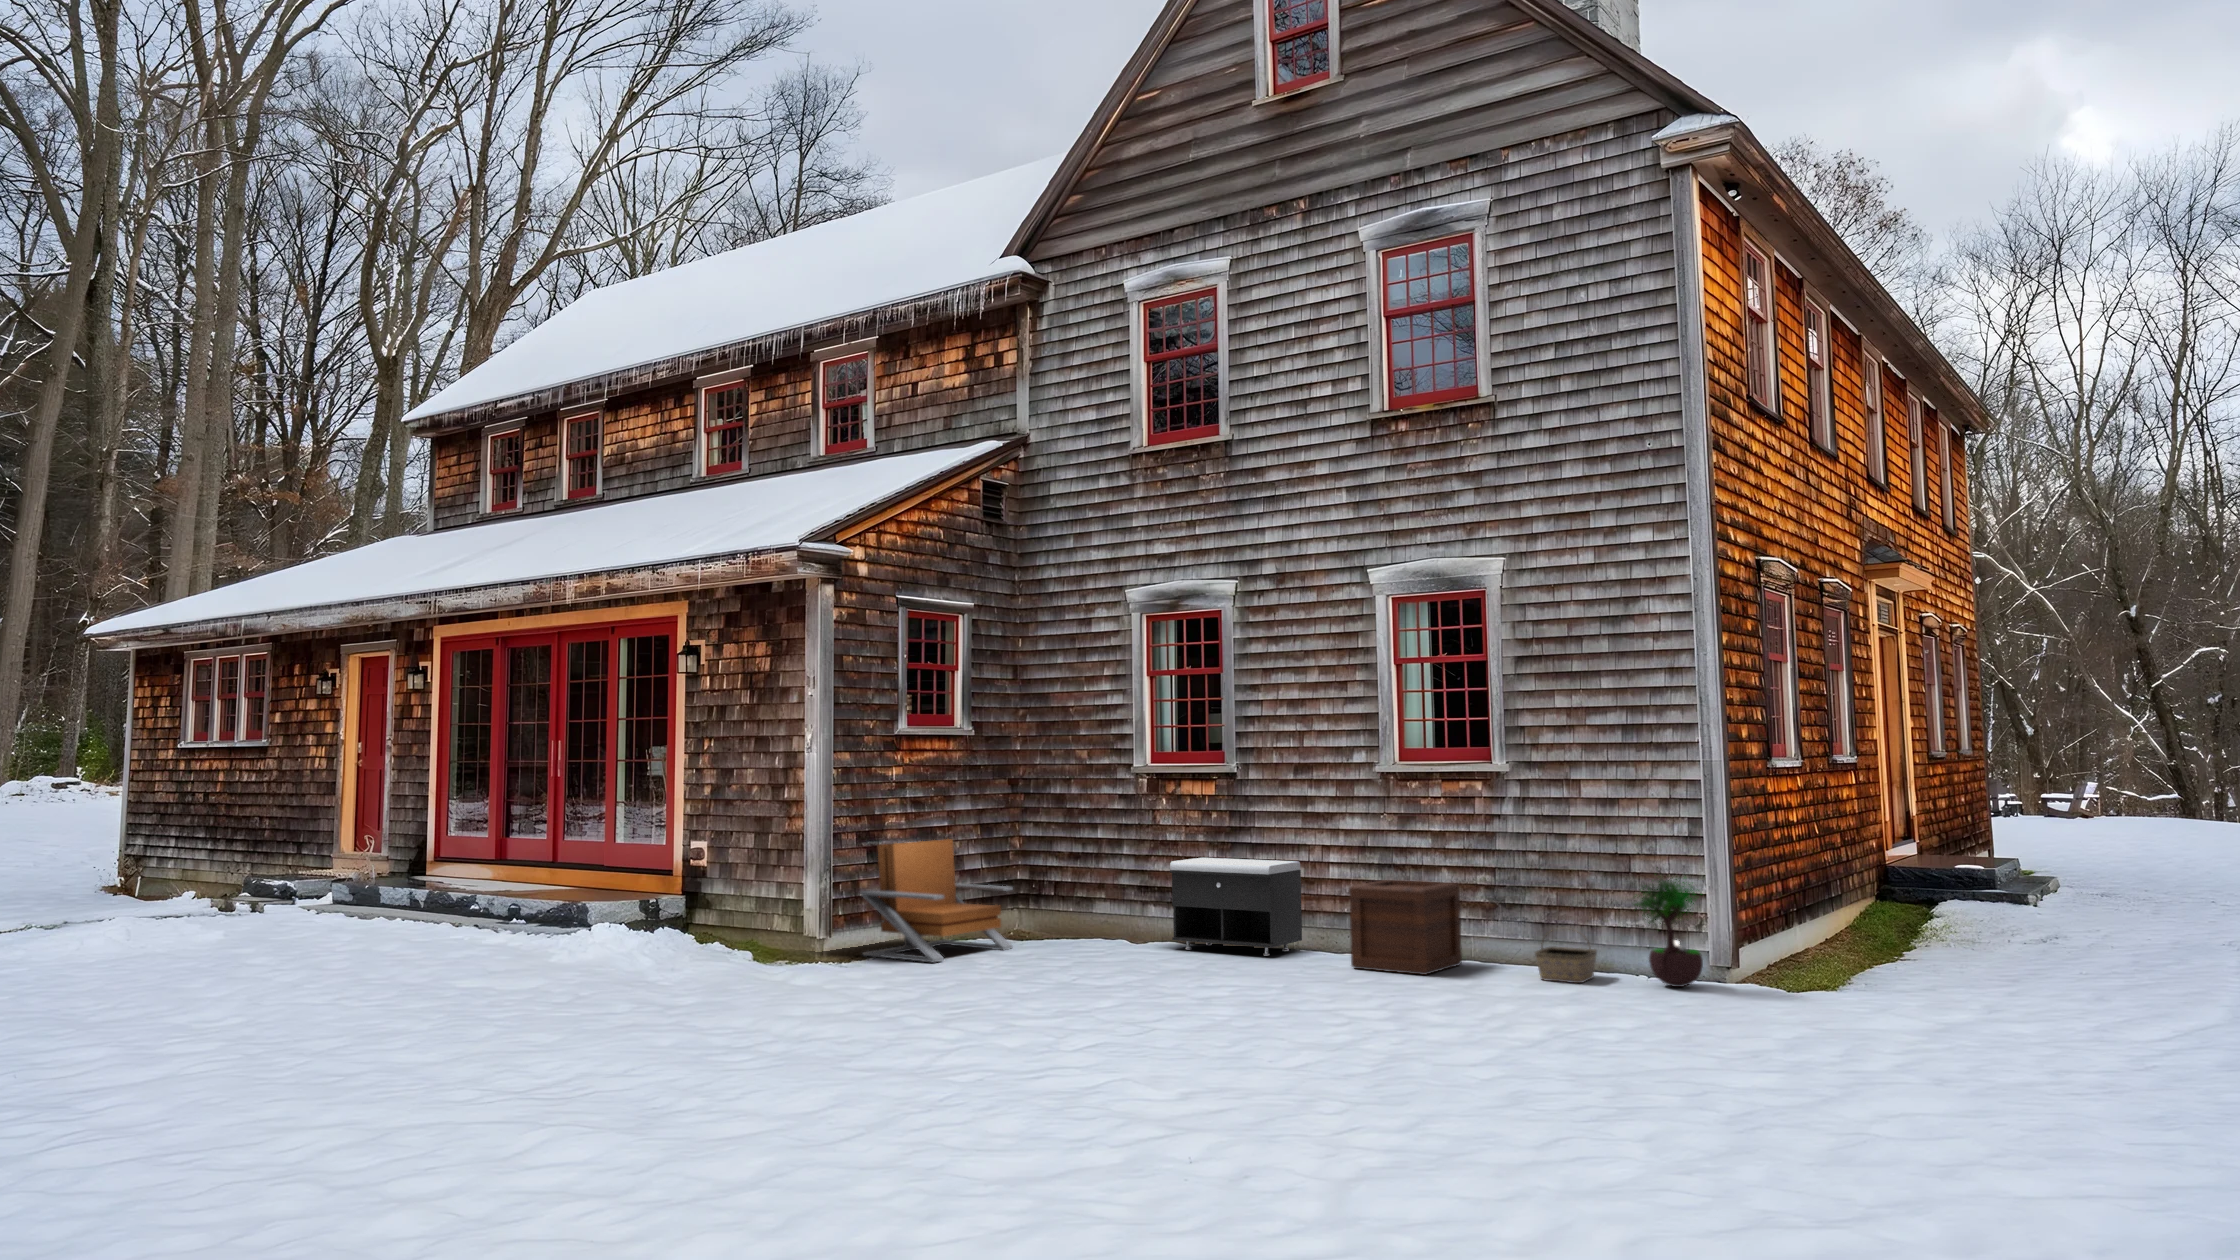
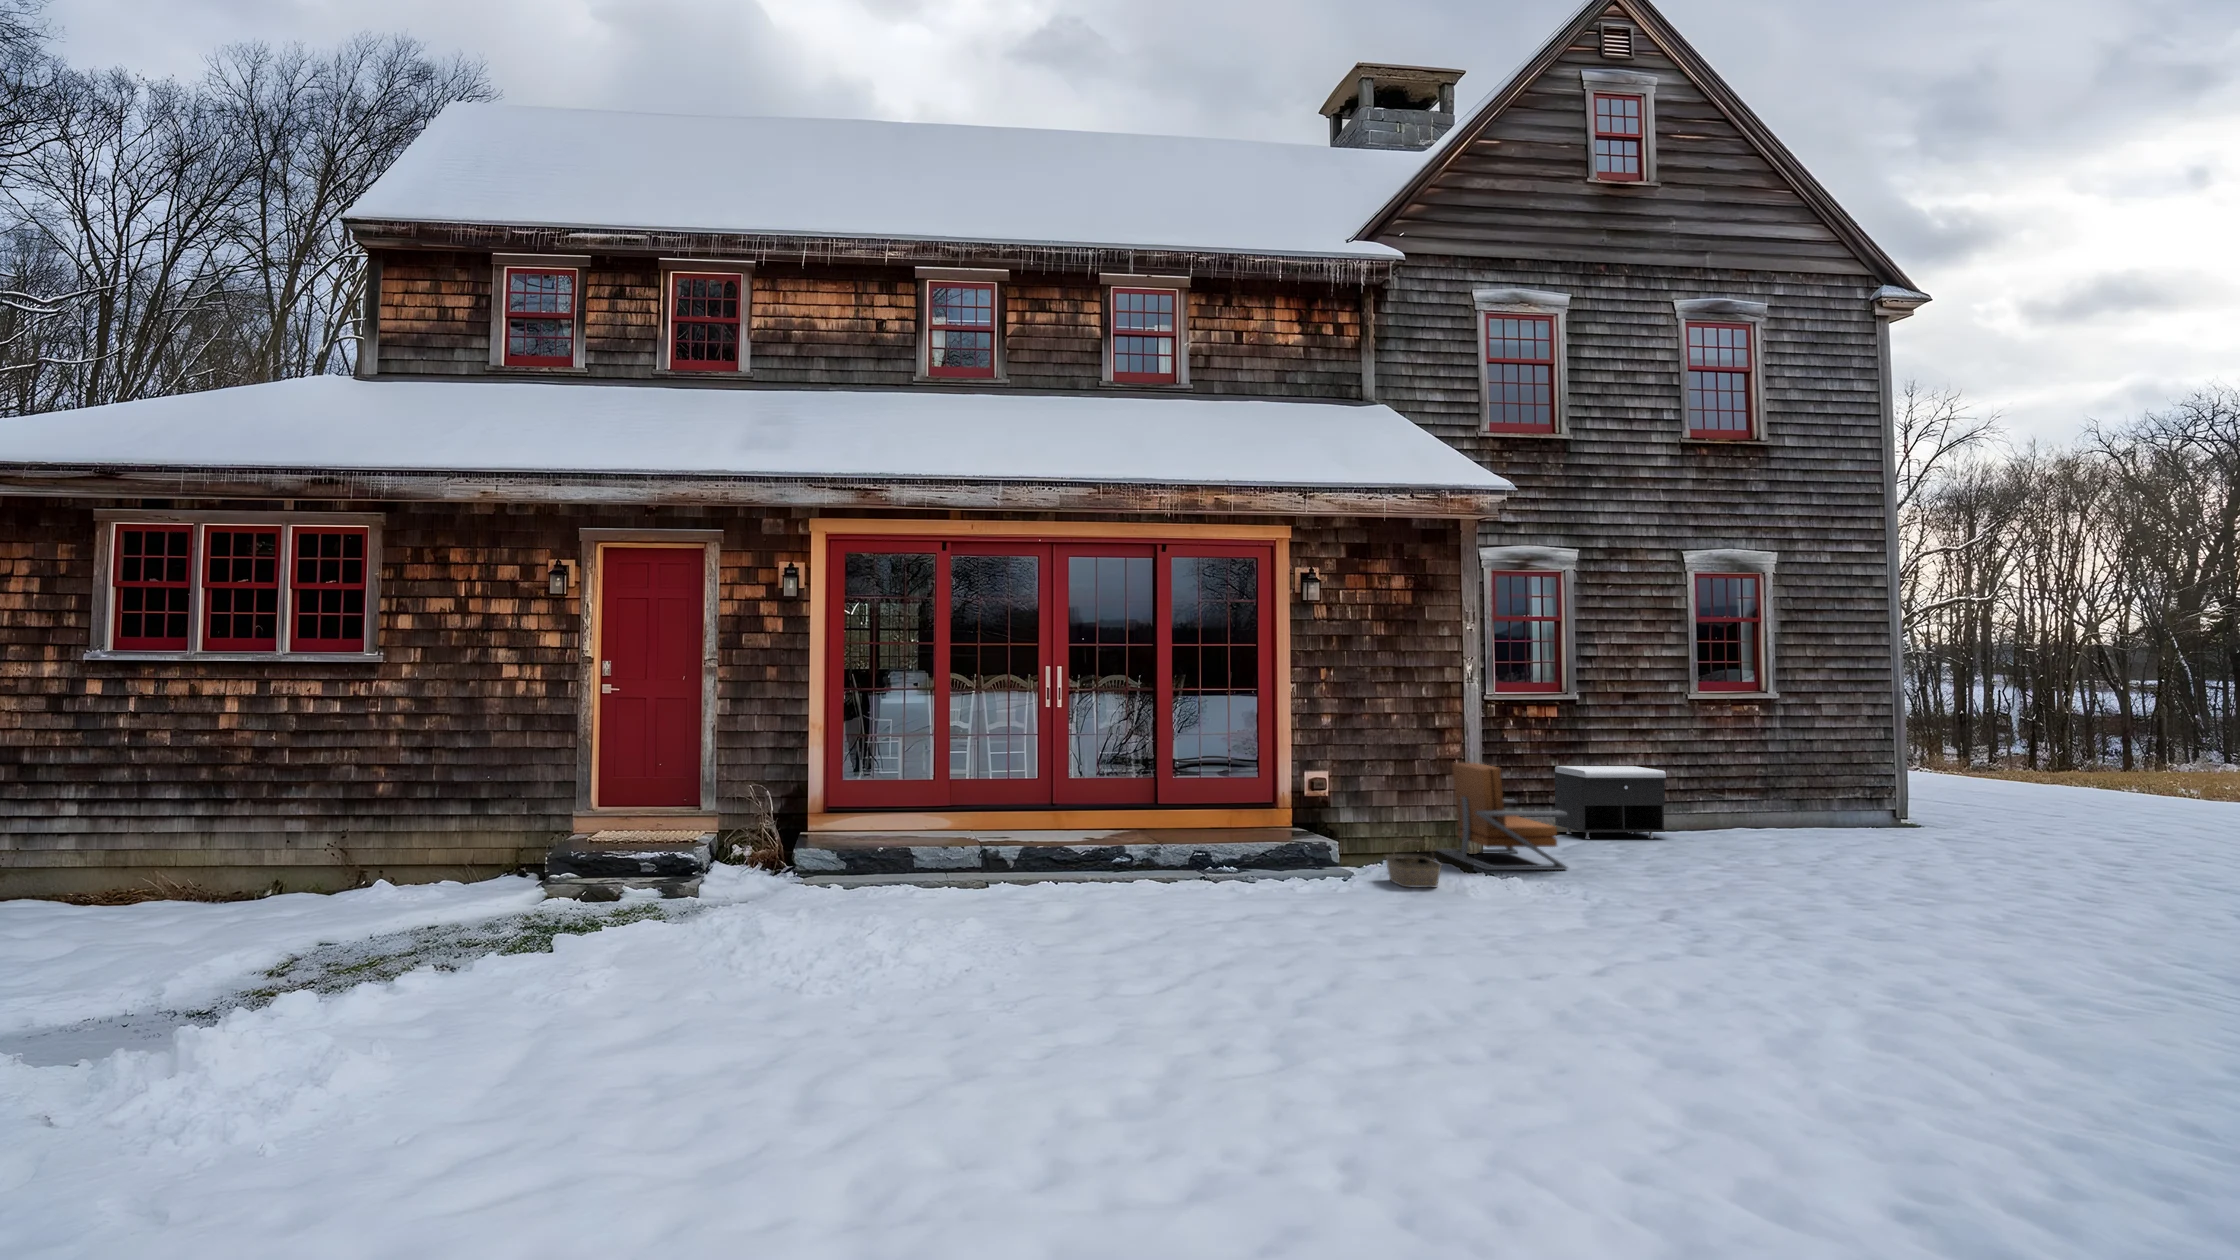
potted tree: present [1635,876,1703,987] -> none [1877,762,1928,835]
wooden crate: present [1349,880,1462,975] -> none [1701,777,1796,842]
basket: present [1535,942,1597,983] -> present [1386,843,1442,887]

